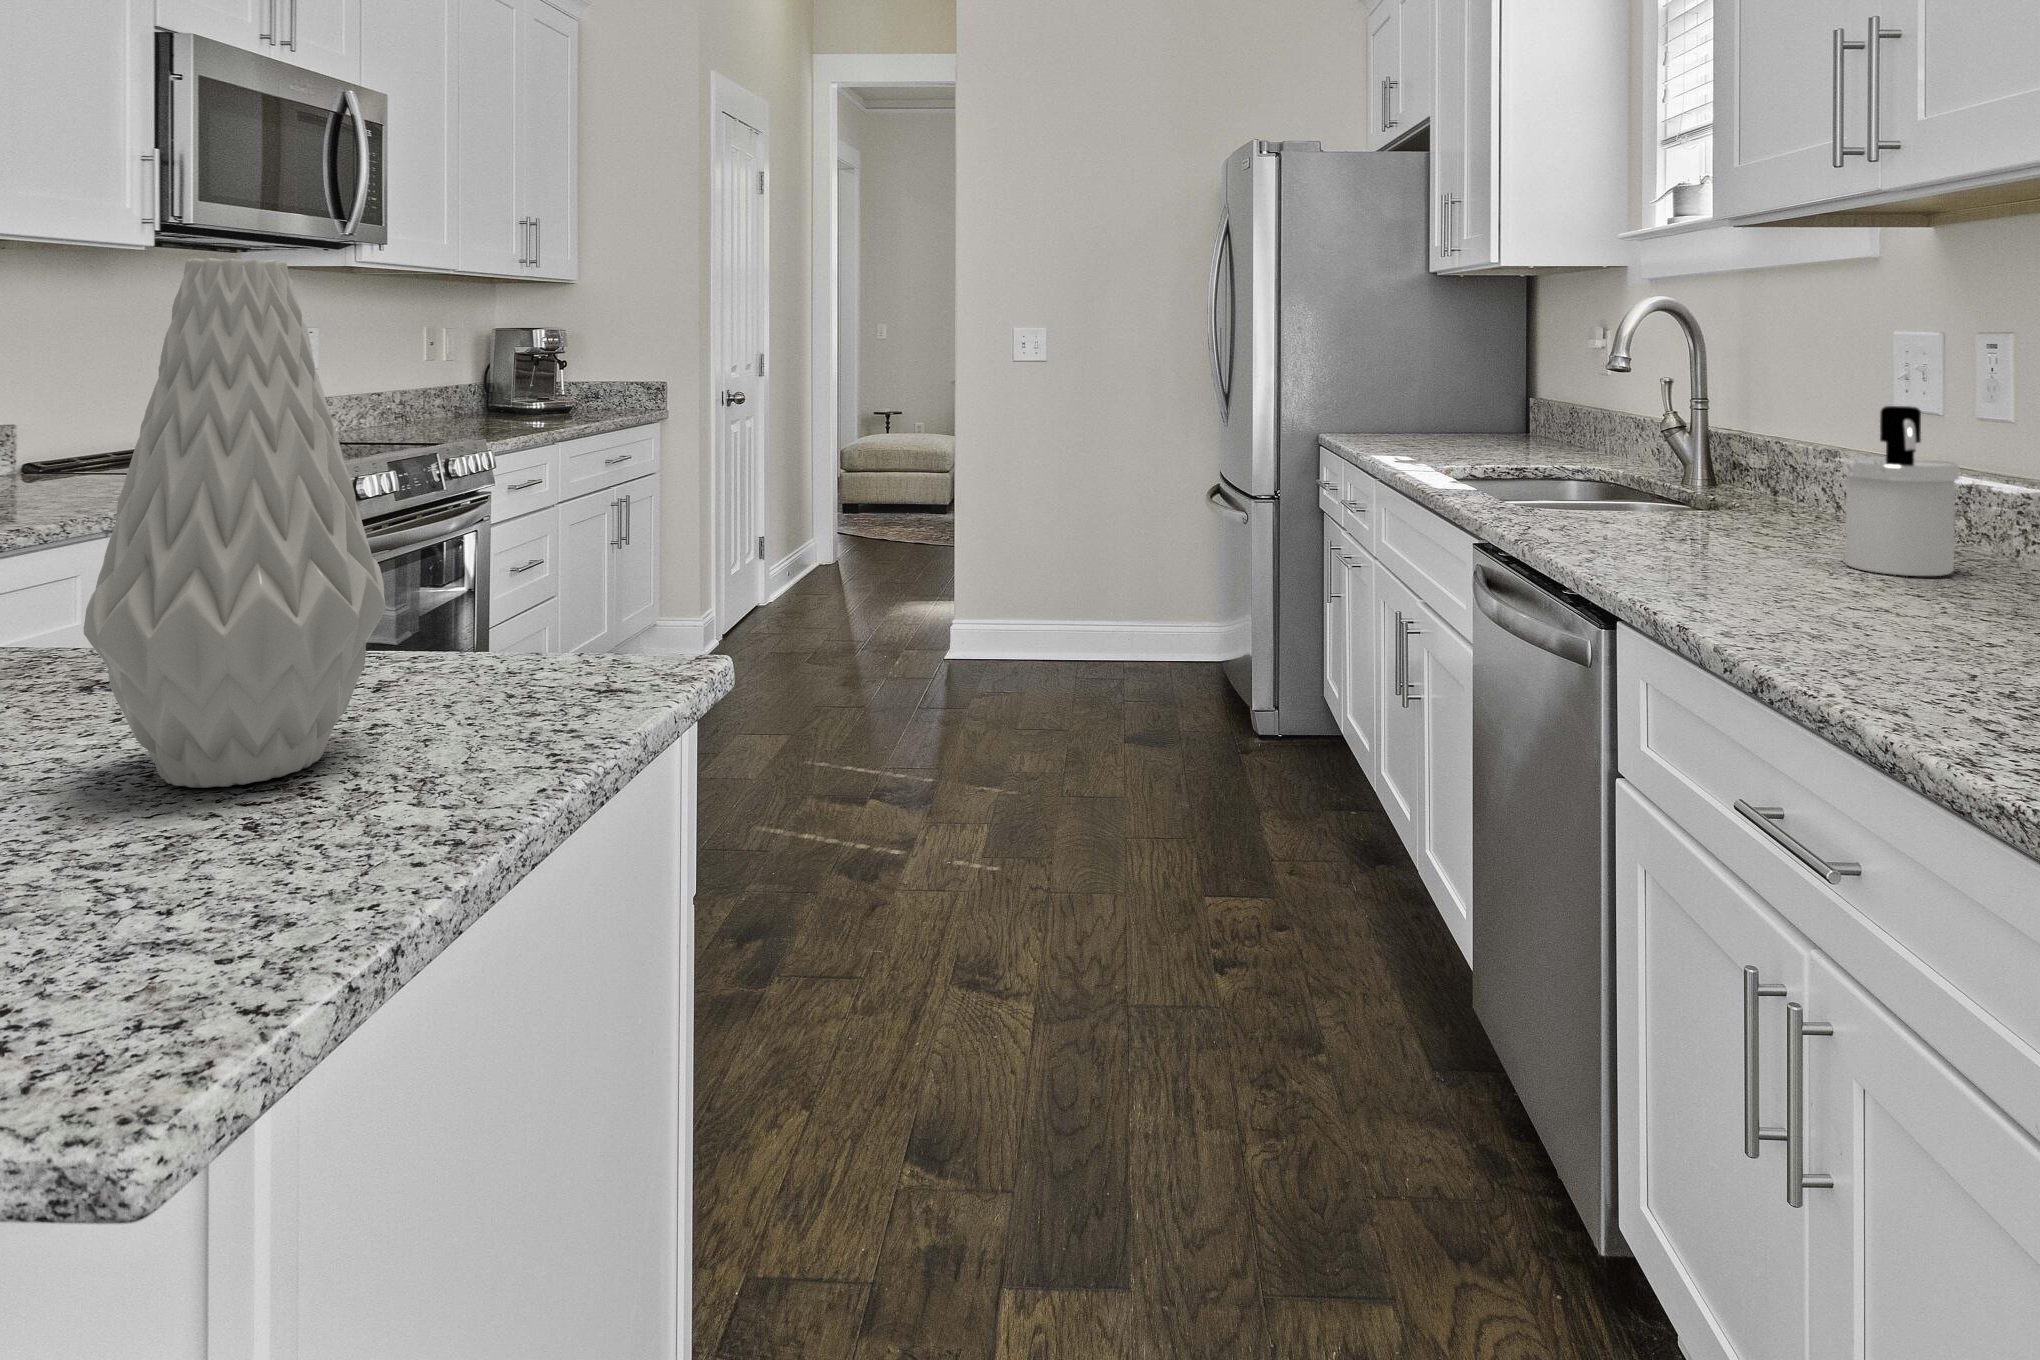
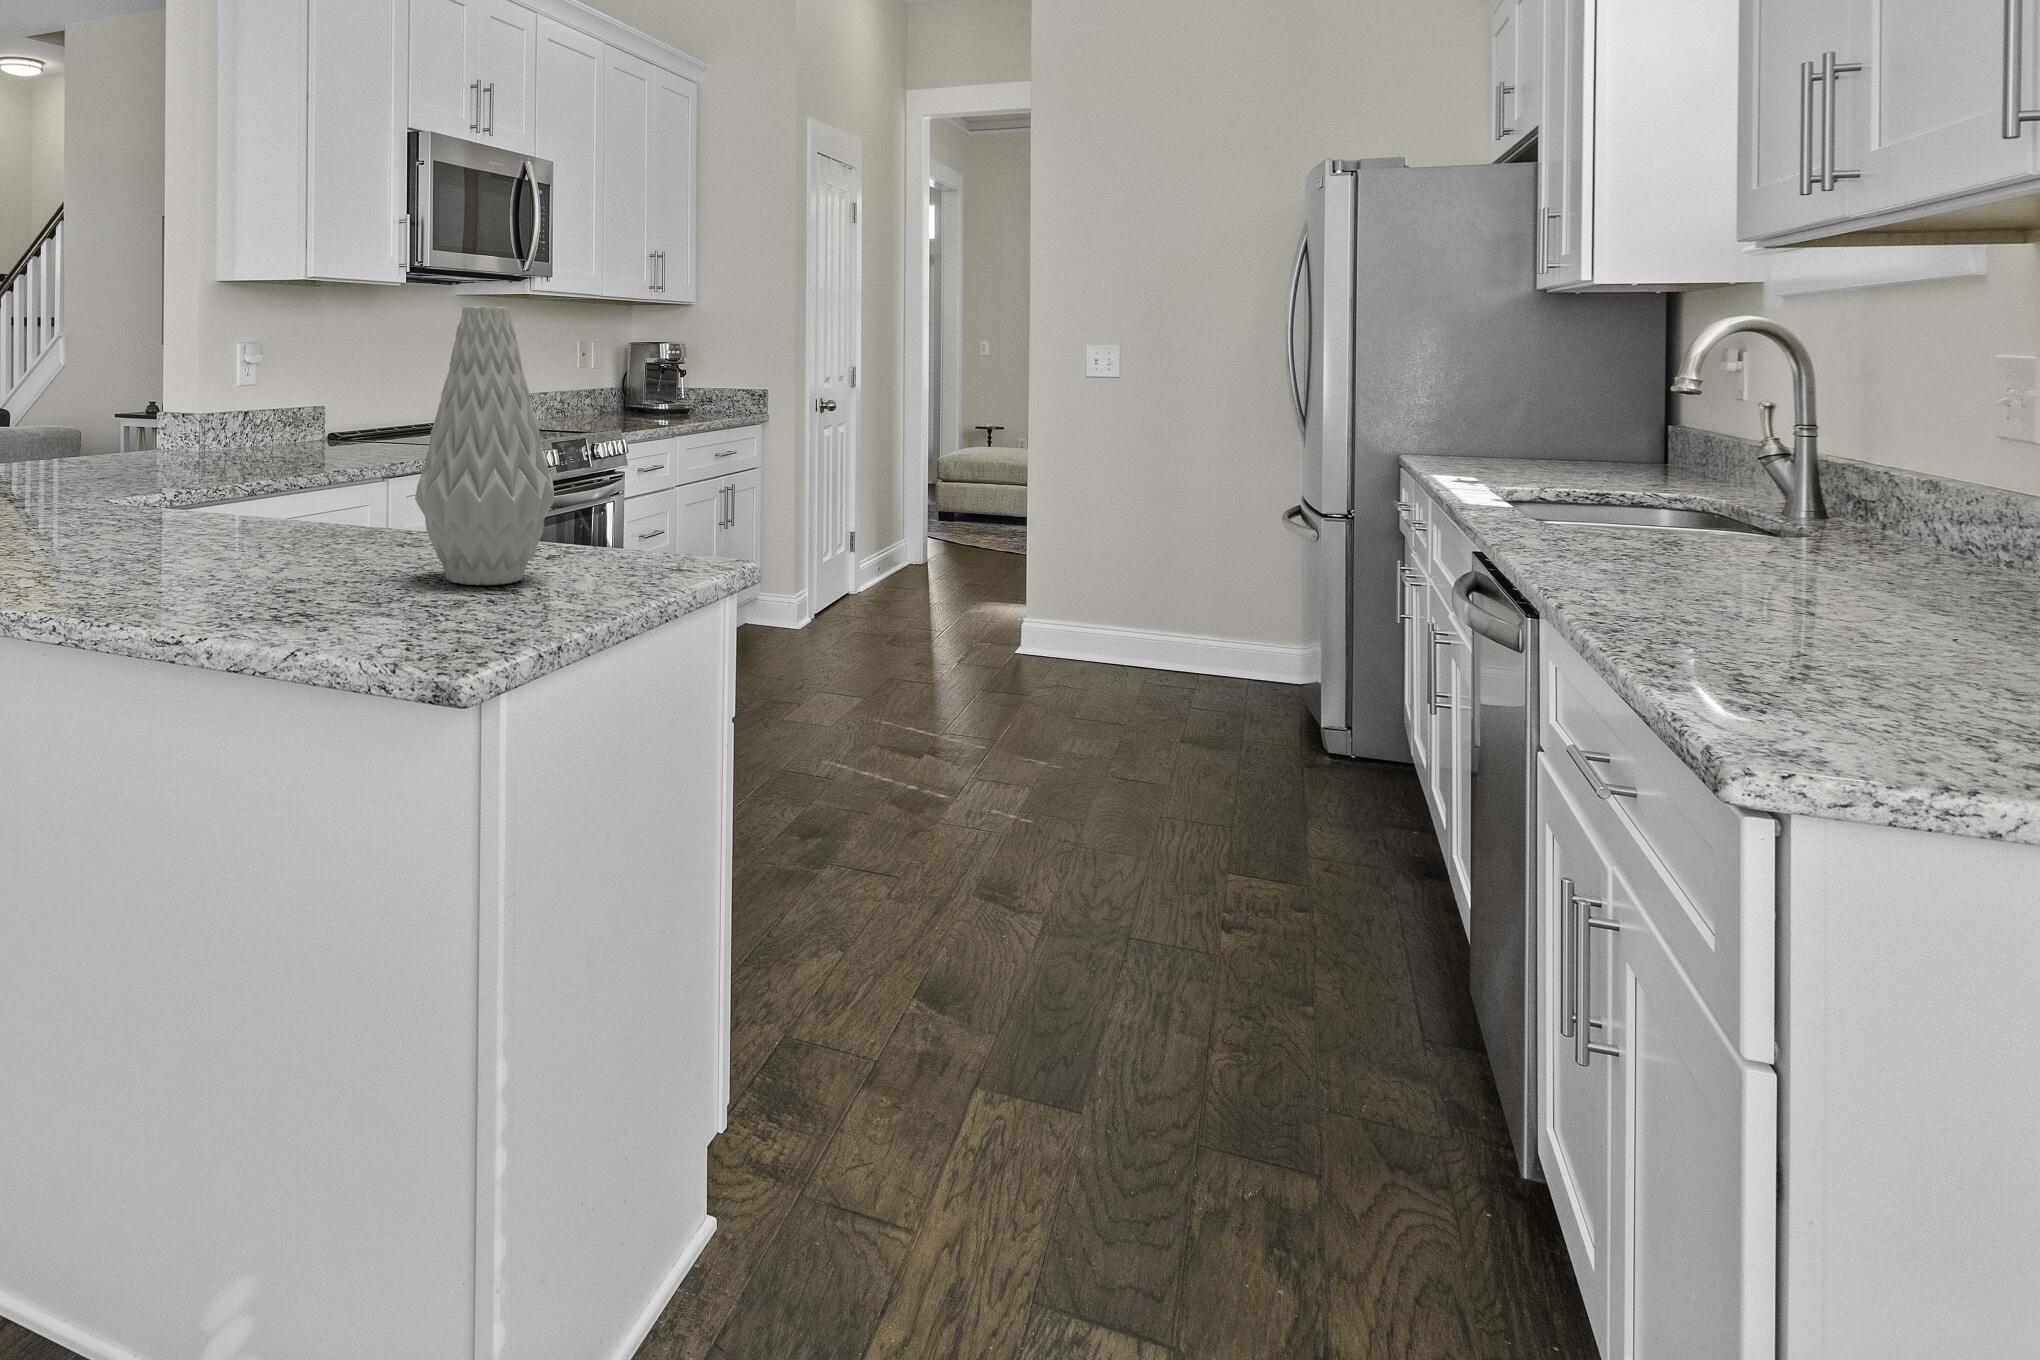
soap dispenser: present [1842,406,1959,576] -> none [1841,427,1979,598]

